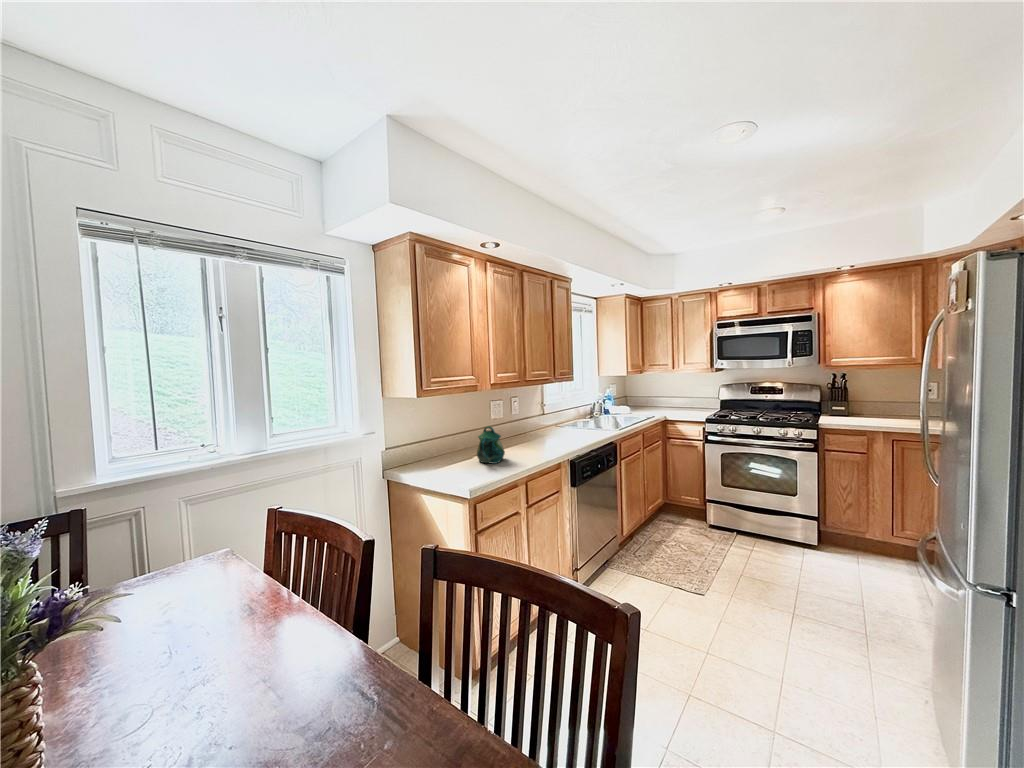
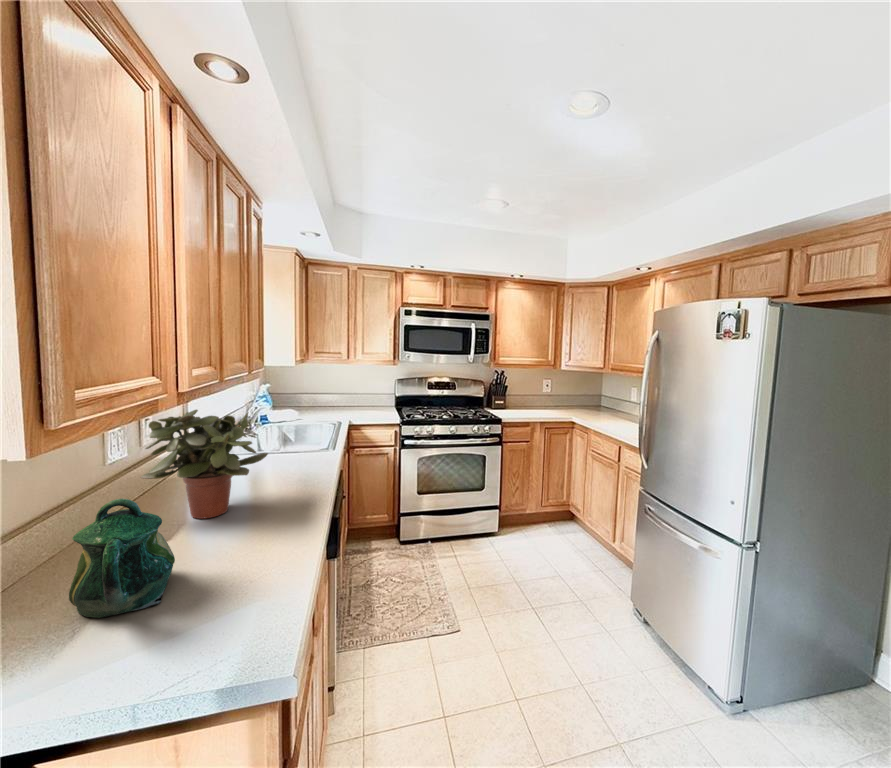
potted plant: none [508,399,557,448] -> present [141,410,268,519]

